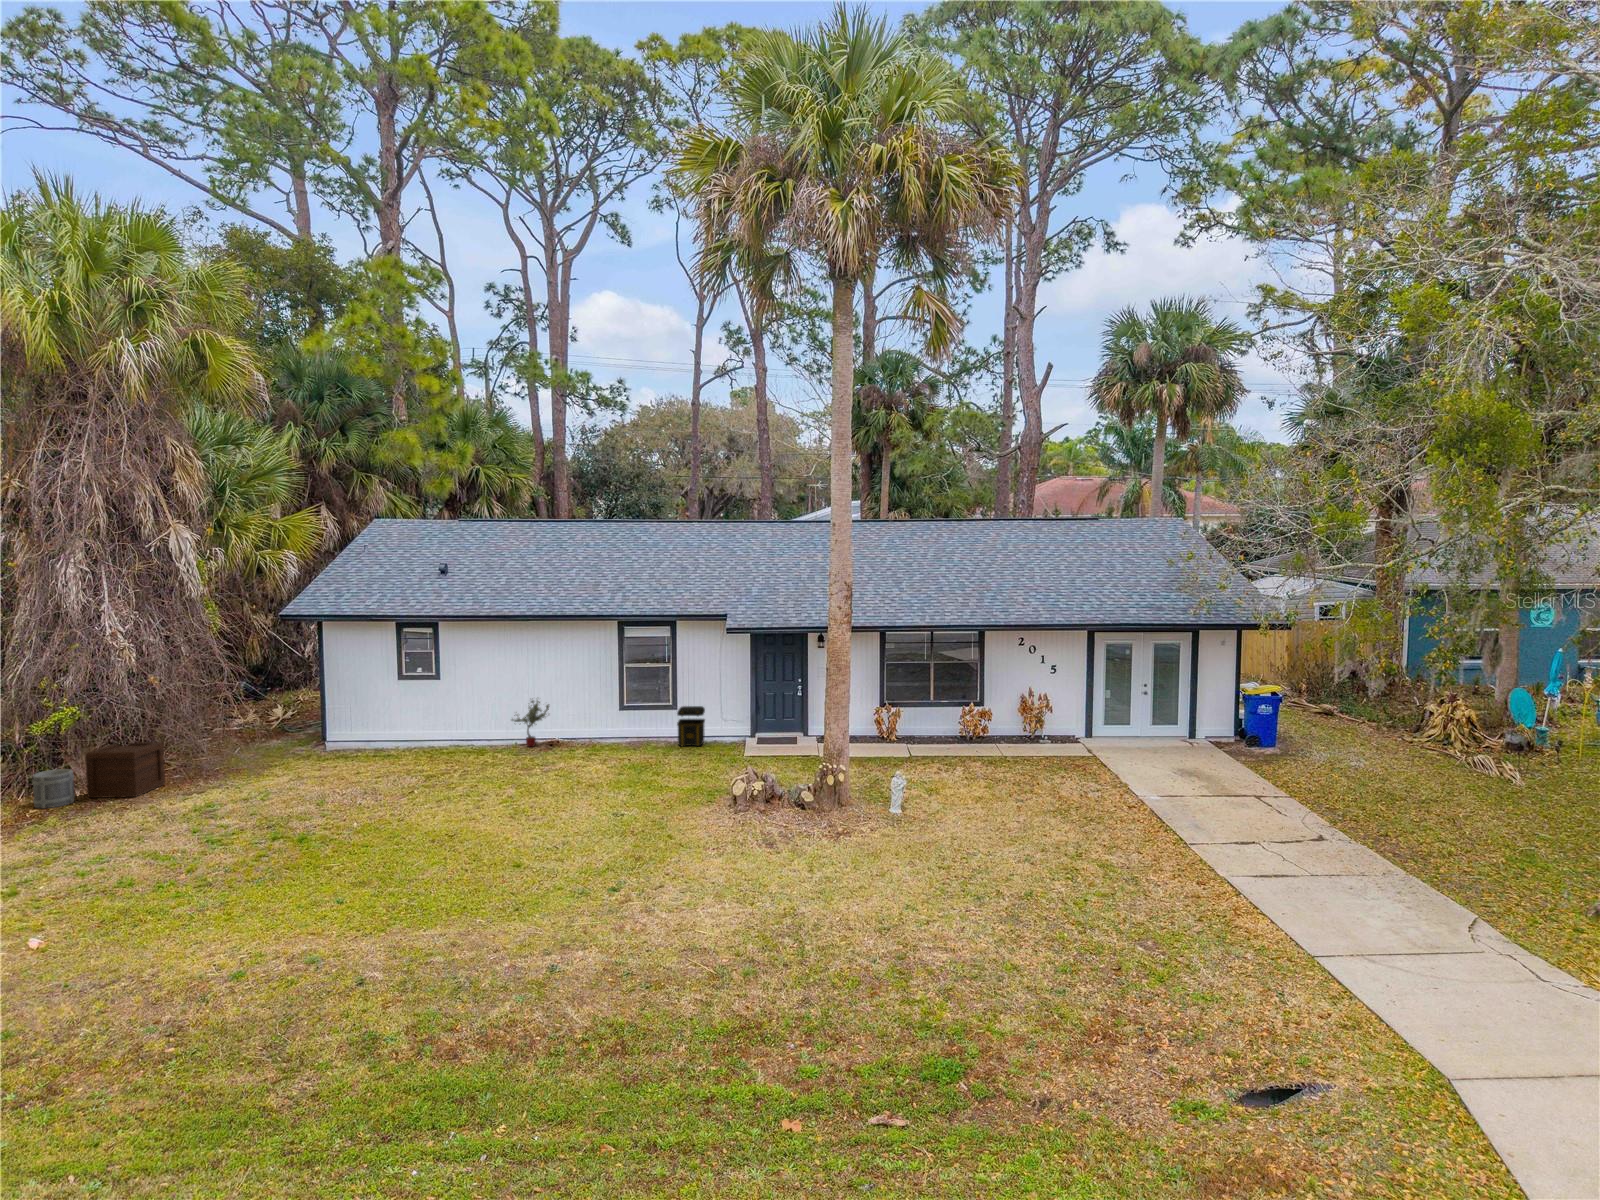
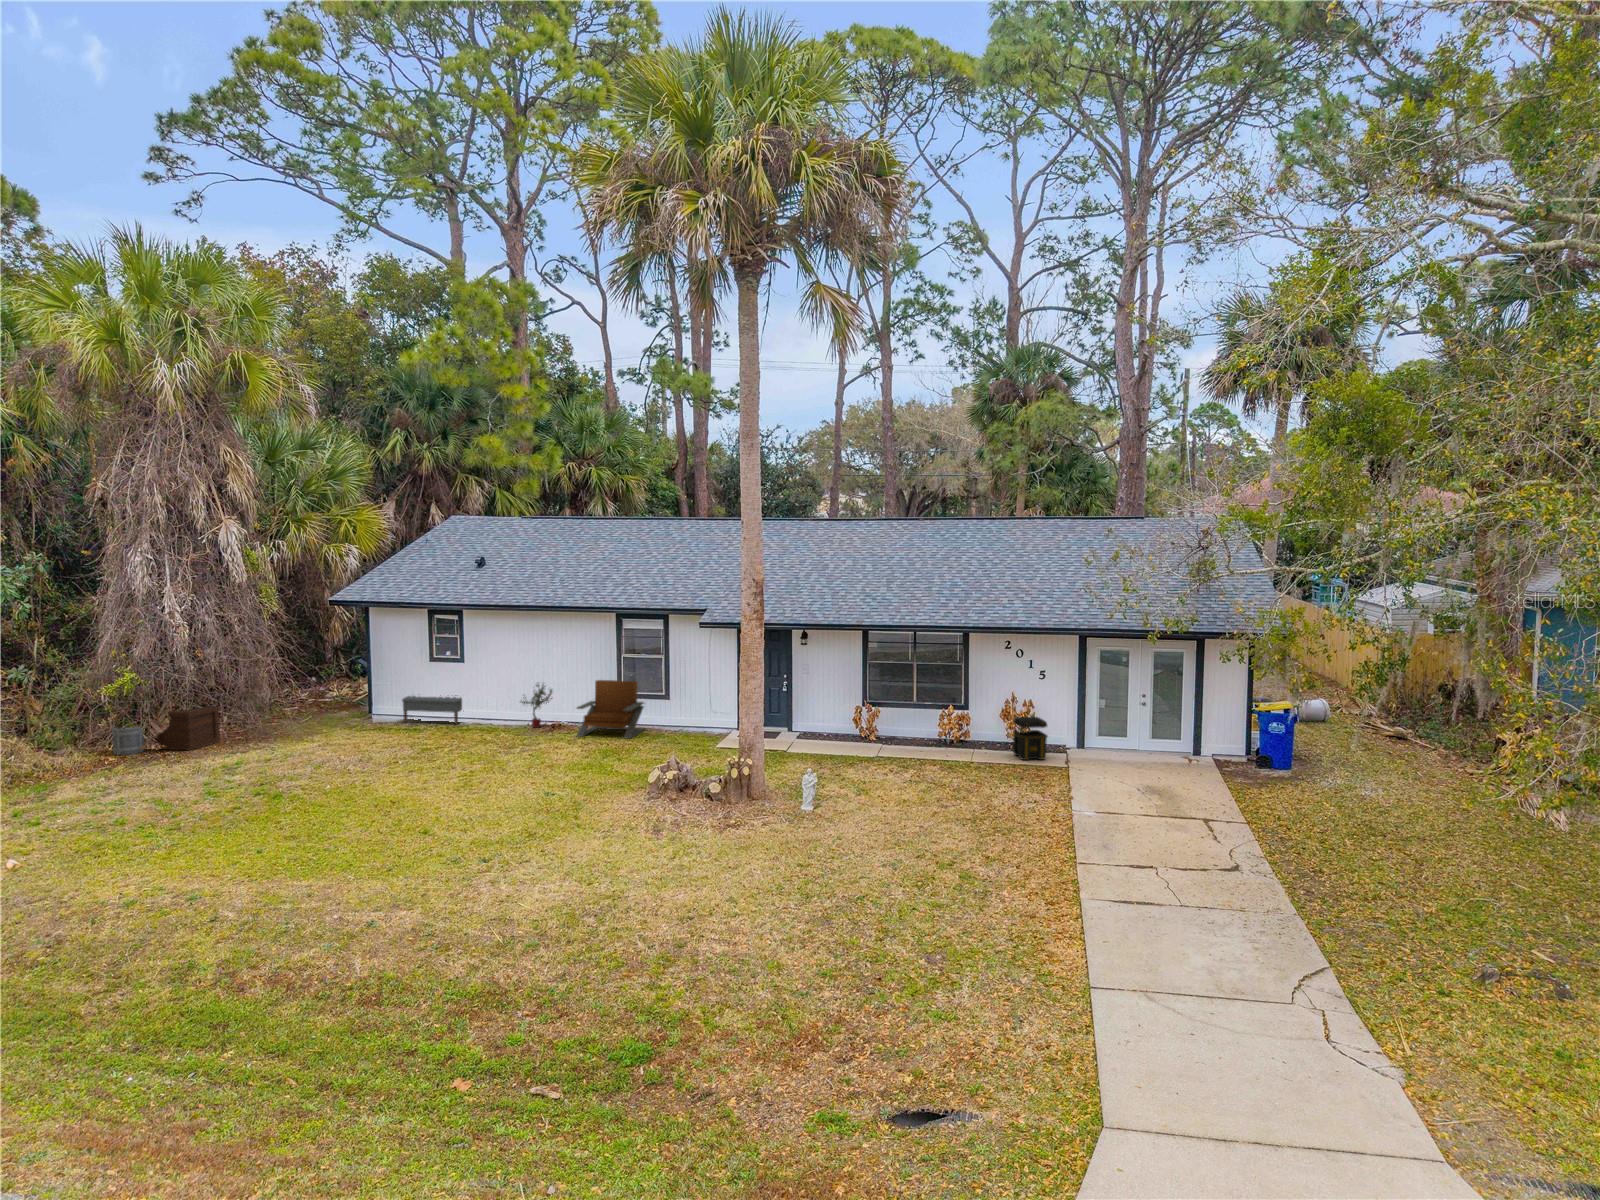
lounge chair: none [585,692,652,754] -> present [577,680,645,739]
toolbox: present [677,706,705,746] -> present [1013,717,1047,760]
bench: none [371,716,446,750] -> present [402,694,462,725]

